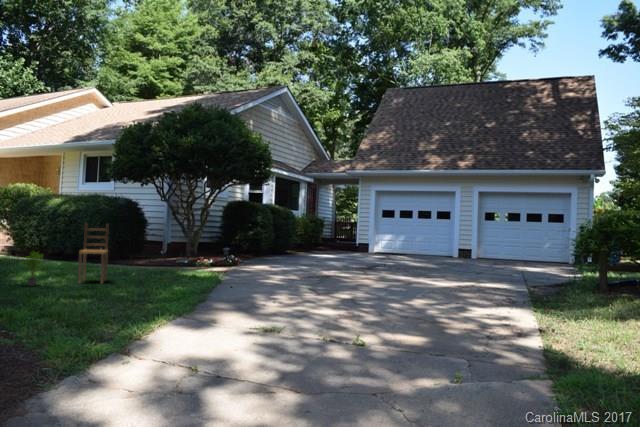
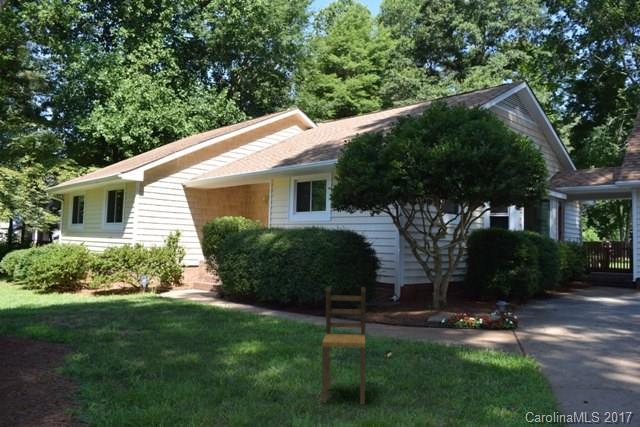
potted plant: present [24,253,43,286] -> none [224,340,268,411]

